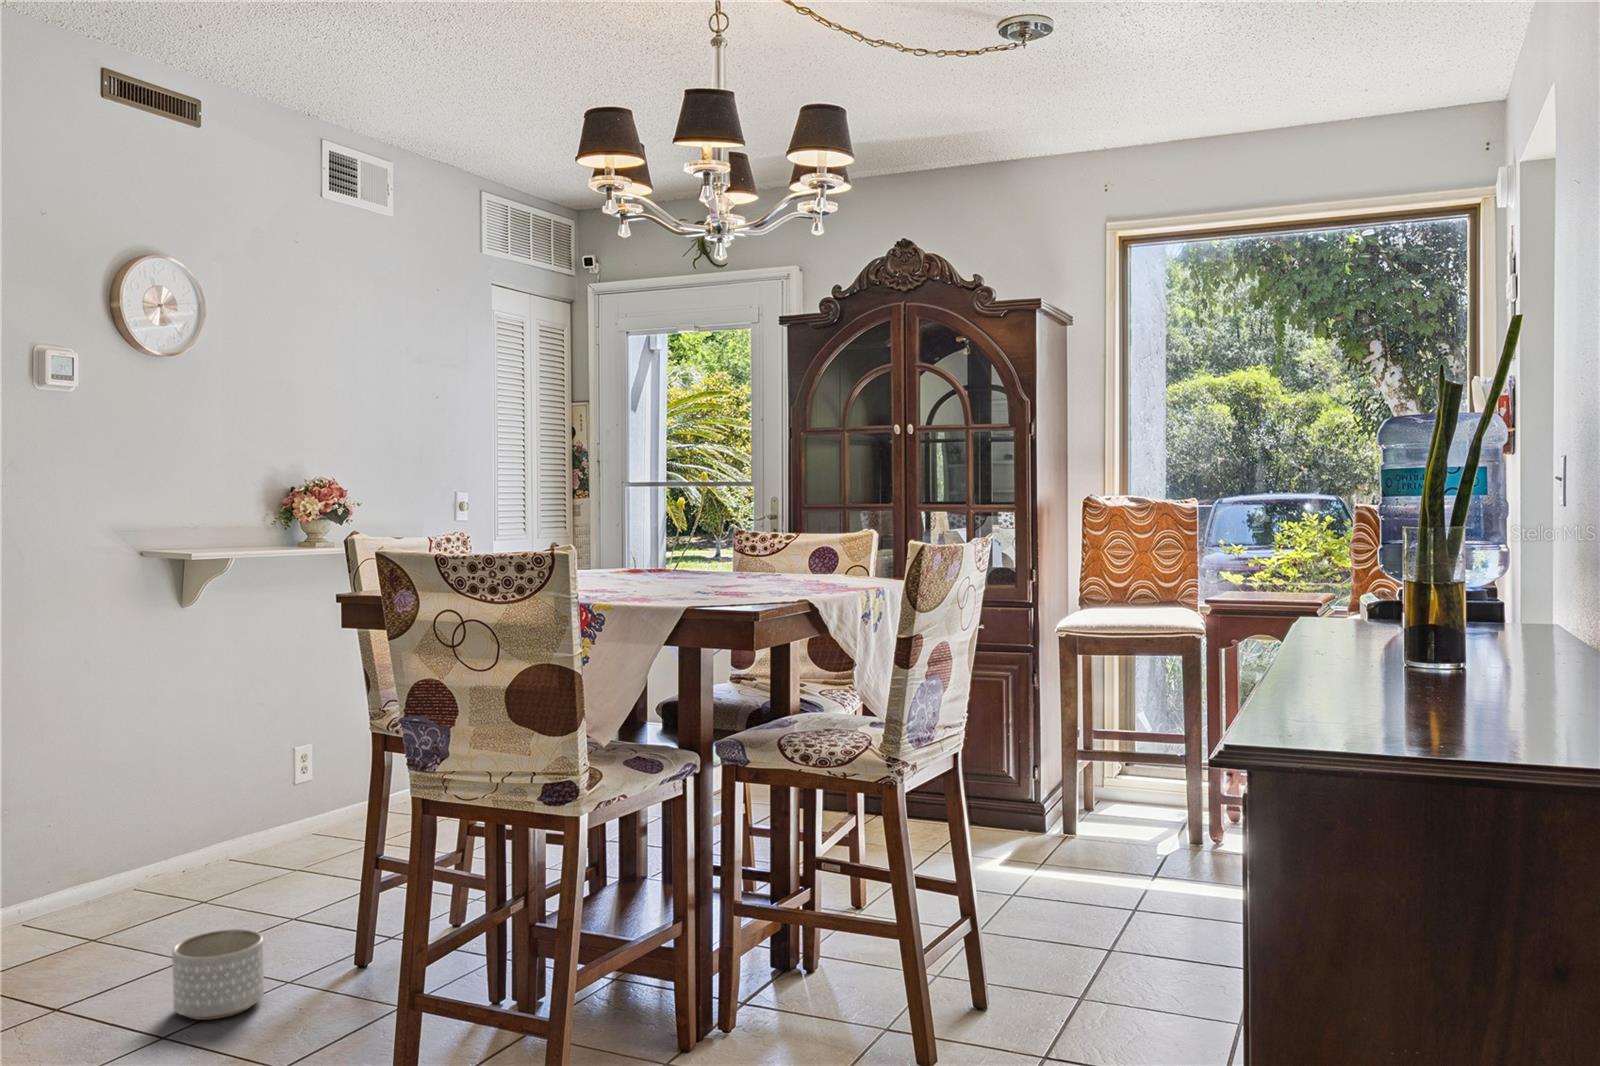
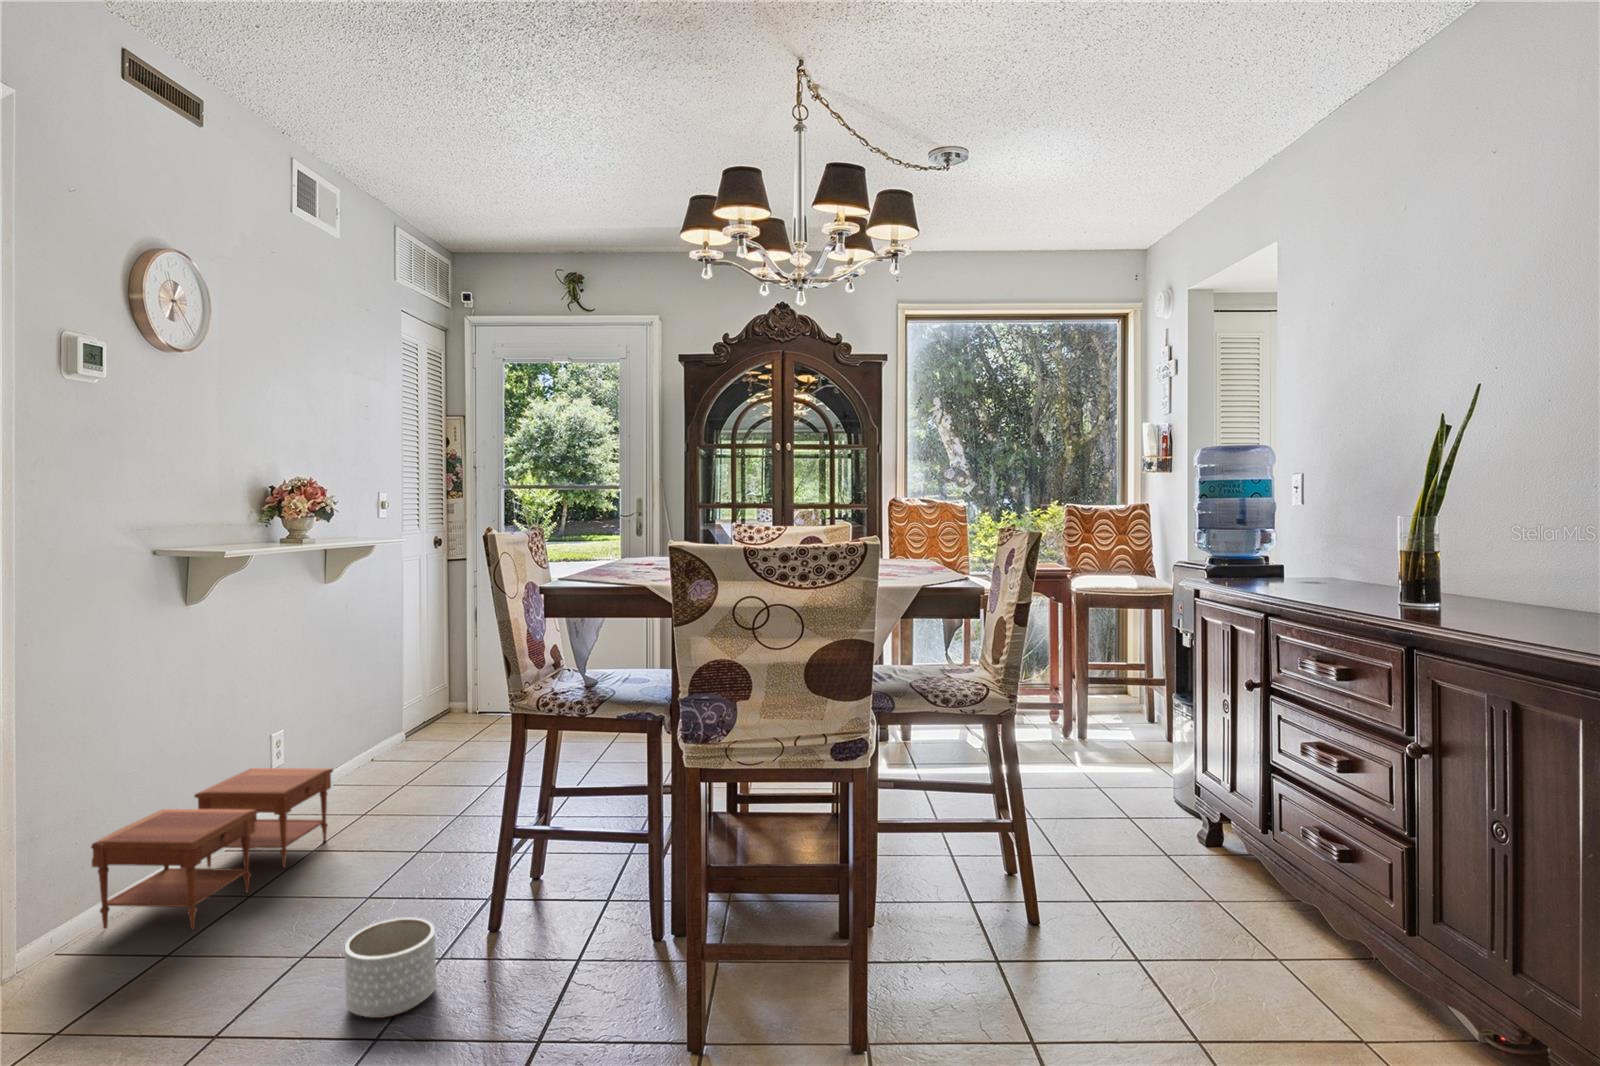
side table: none [70,779,326,921] -> present [91,768,333,930]

